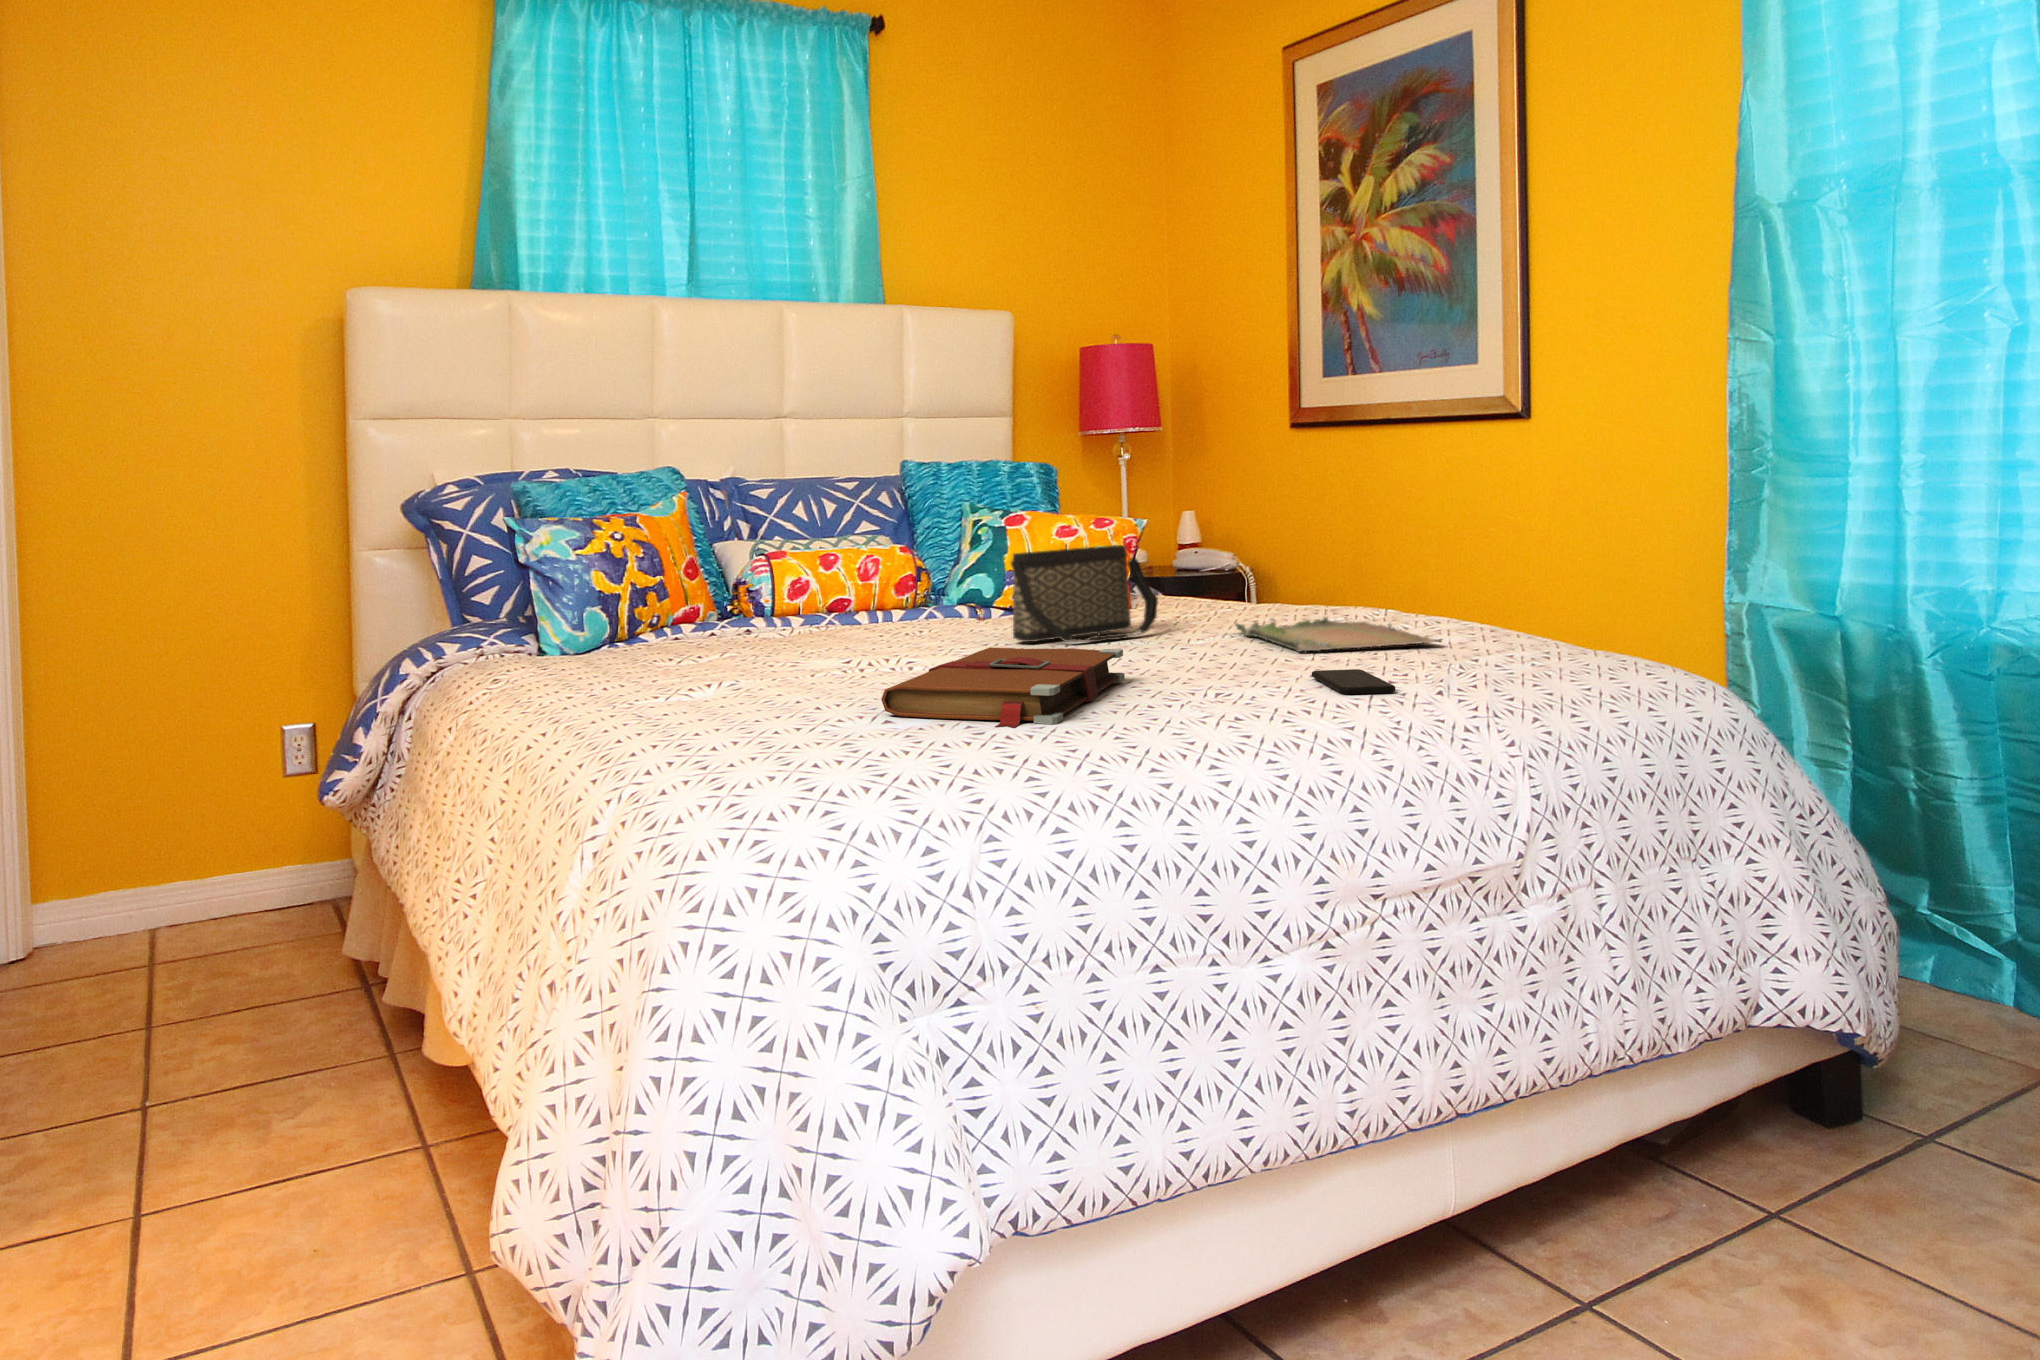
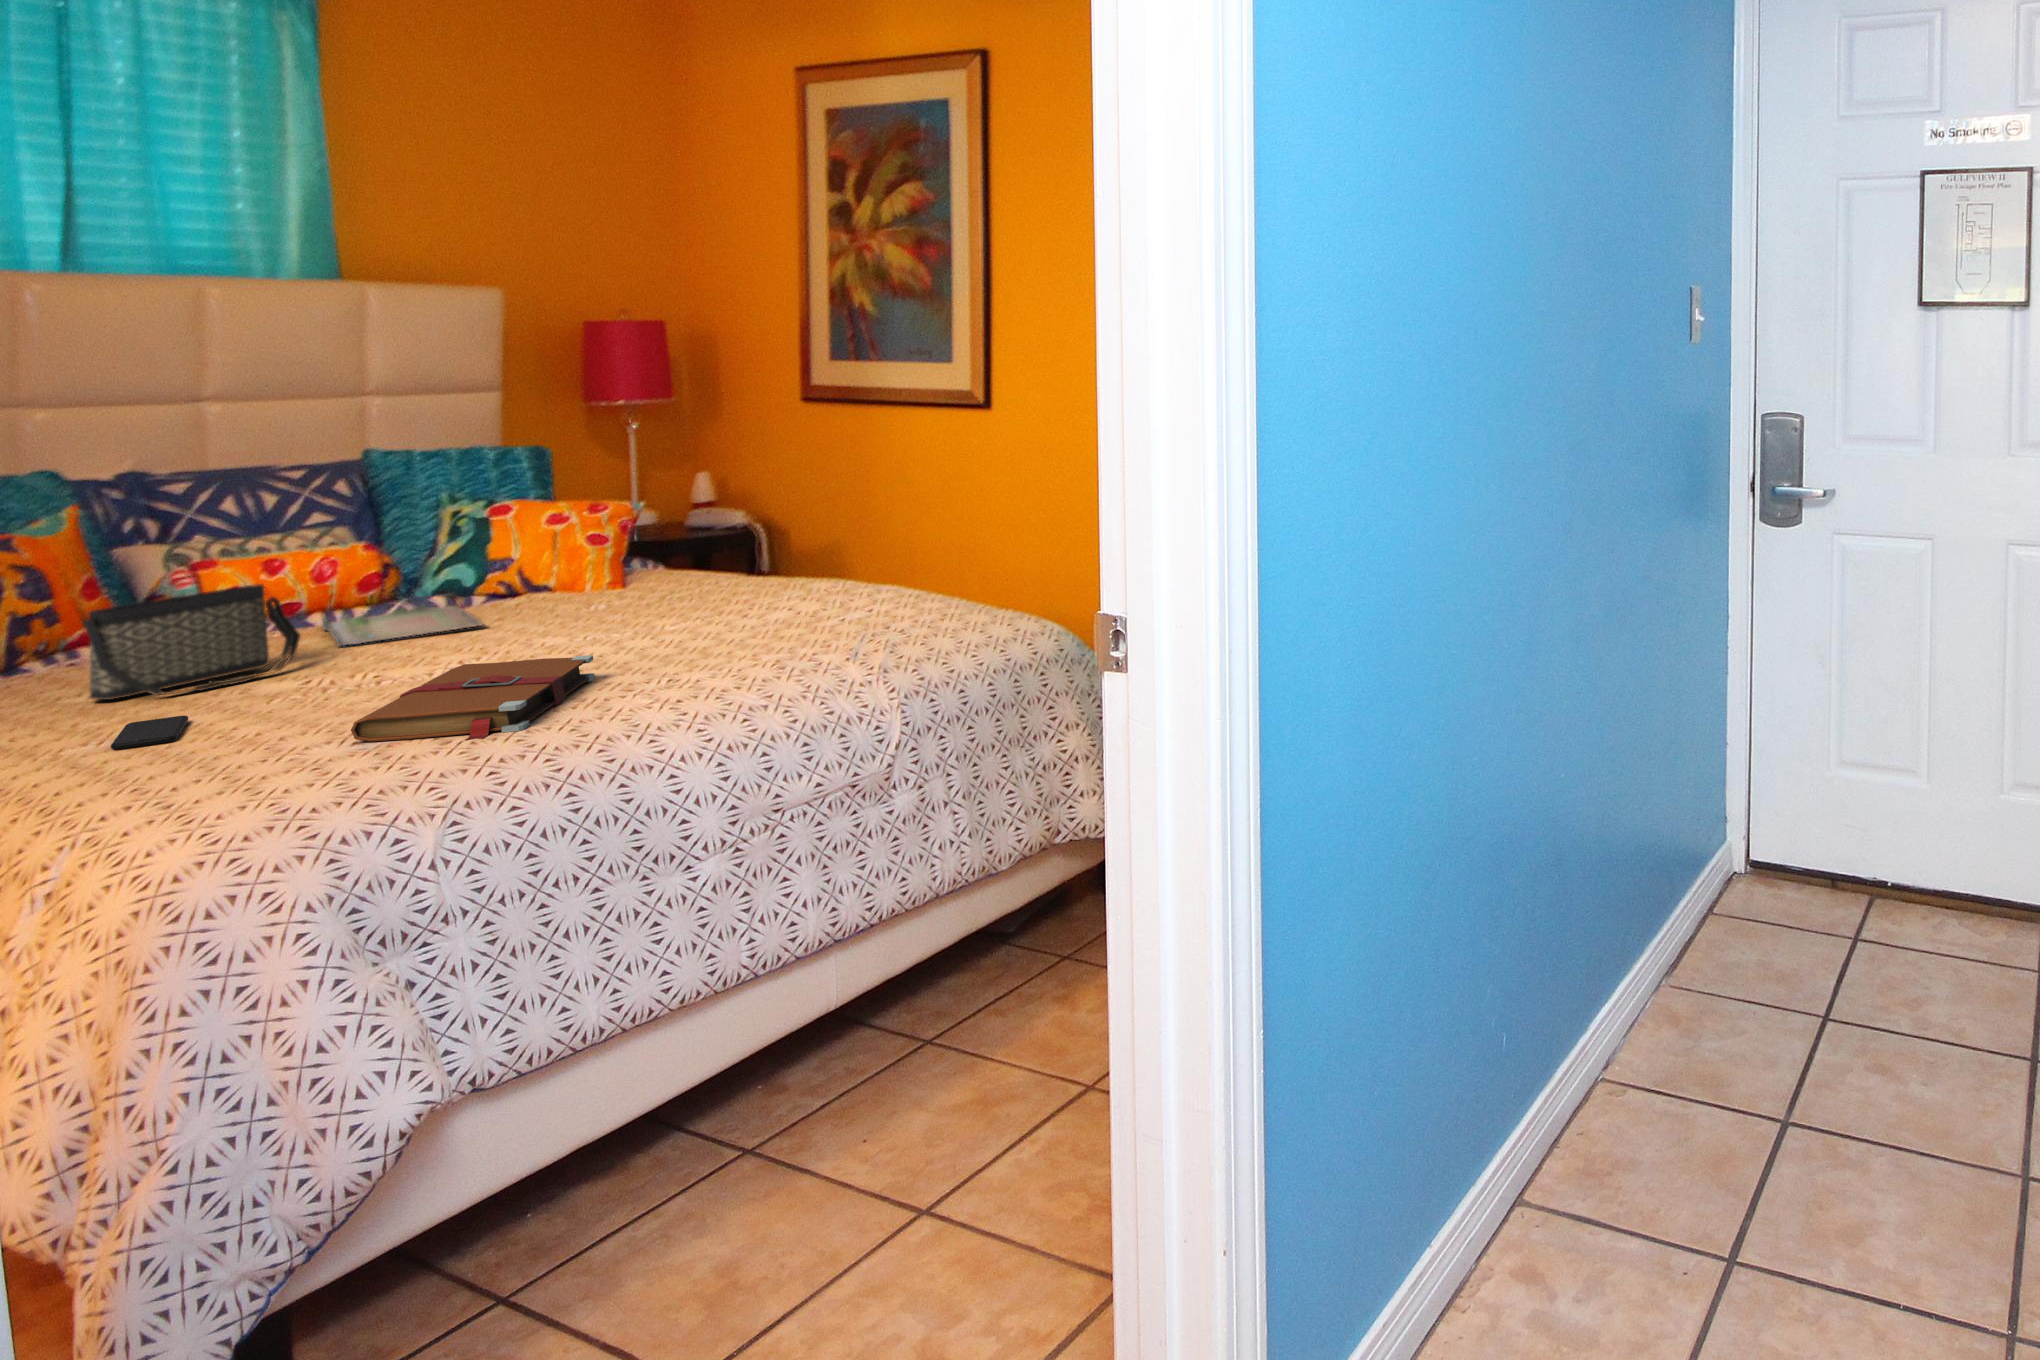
handbag: present [1011,545,1158,642] -> present [83,584,300,700]
tray: present [1235,616,1443,652] -> present [322,604,485,646]
smartphone: present [1312,669,1395,694] -> present [111,716,188,749]

